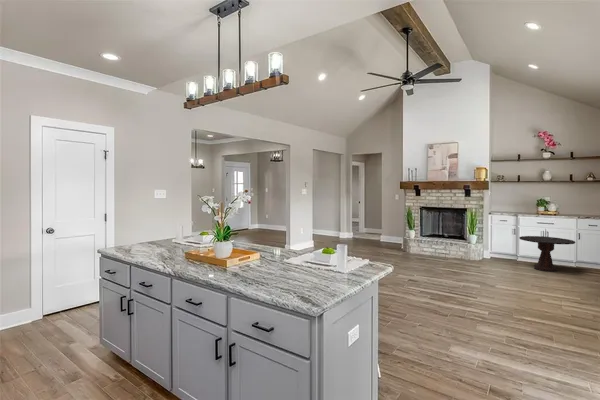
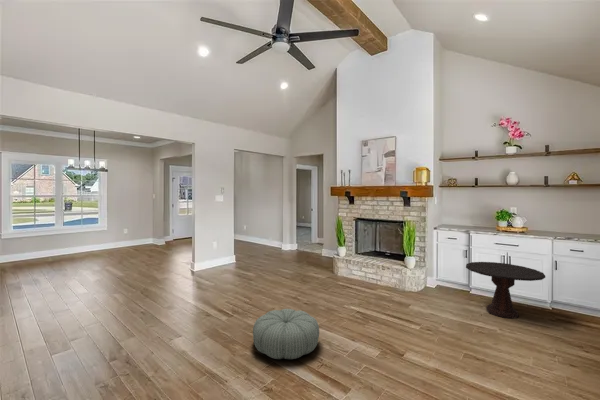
pouf: none [400,265,446,291] -> present [253,309,319,359]

